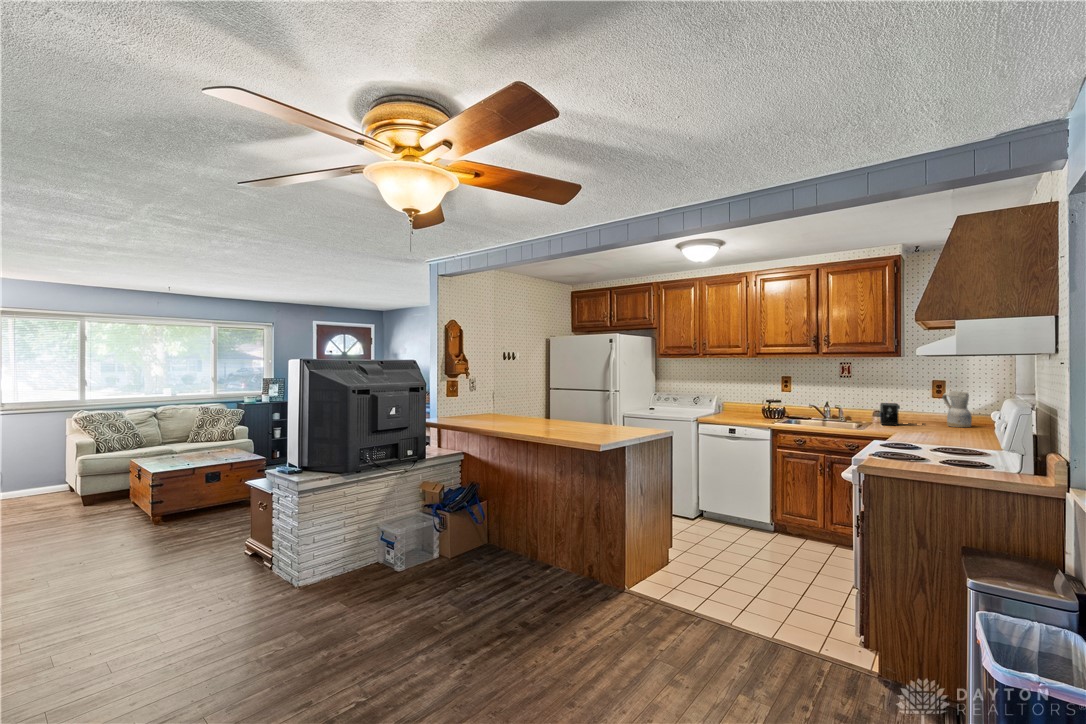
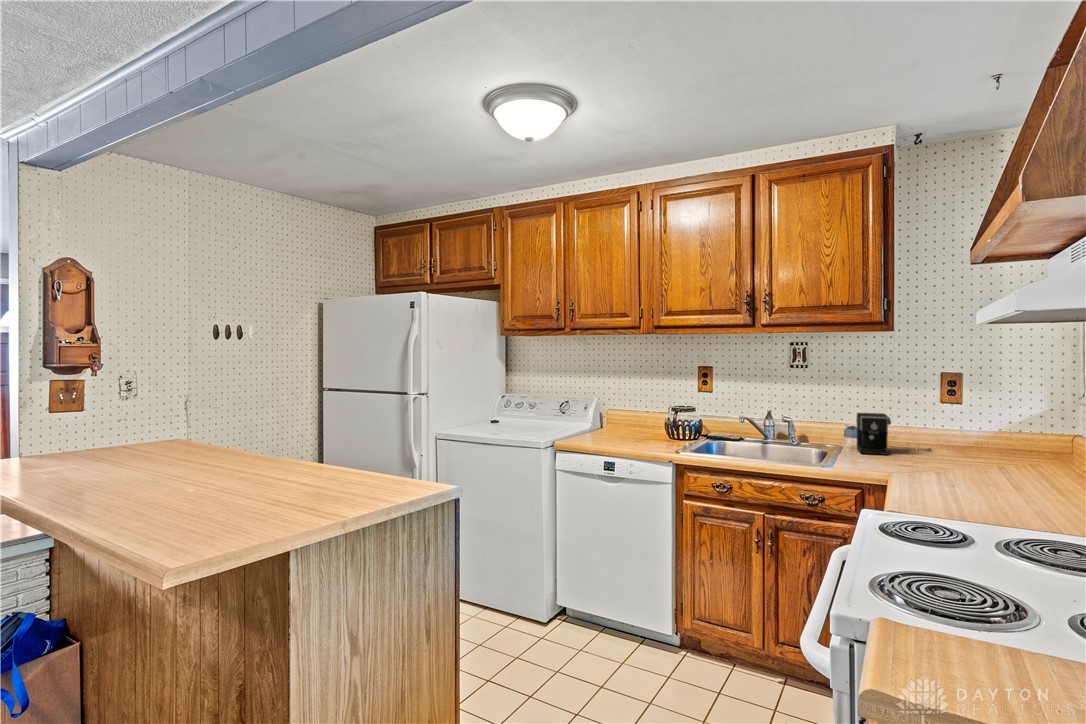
ceramic pitcher: present [942,391,972,427] -> none [960,391,1011,457]

